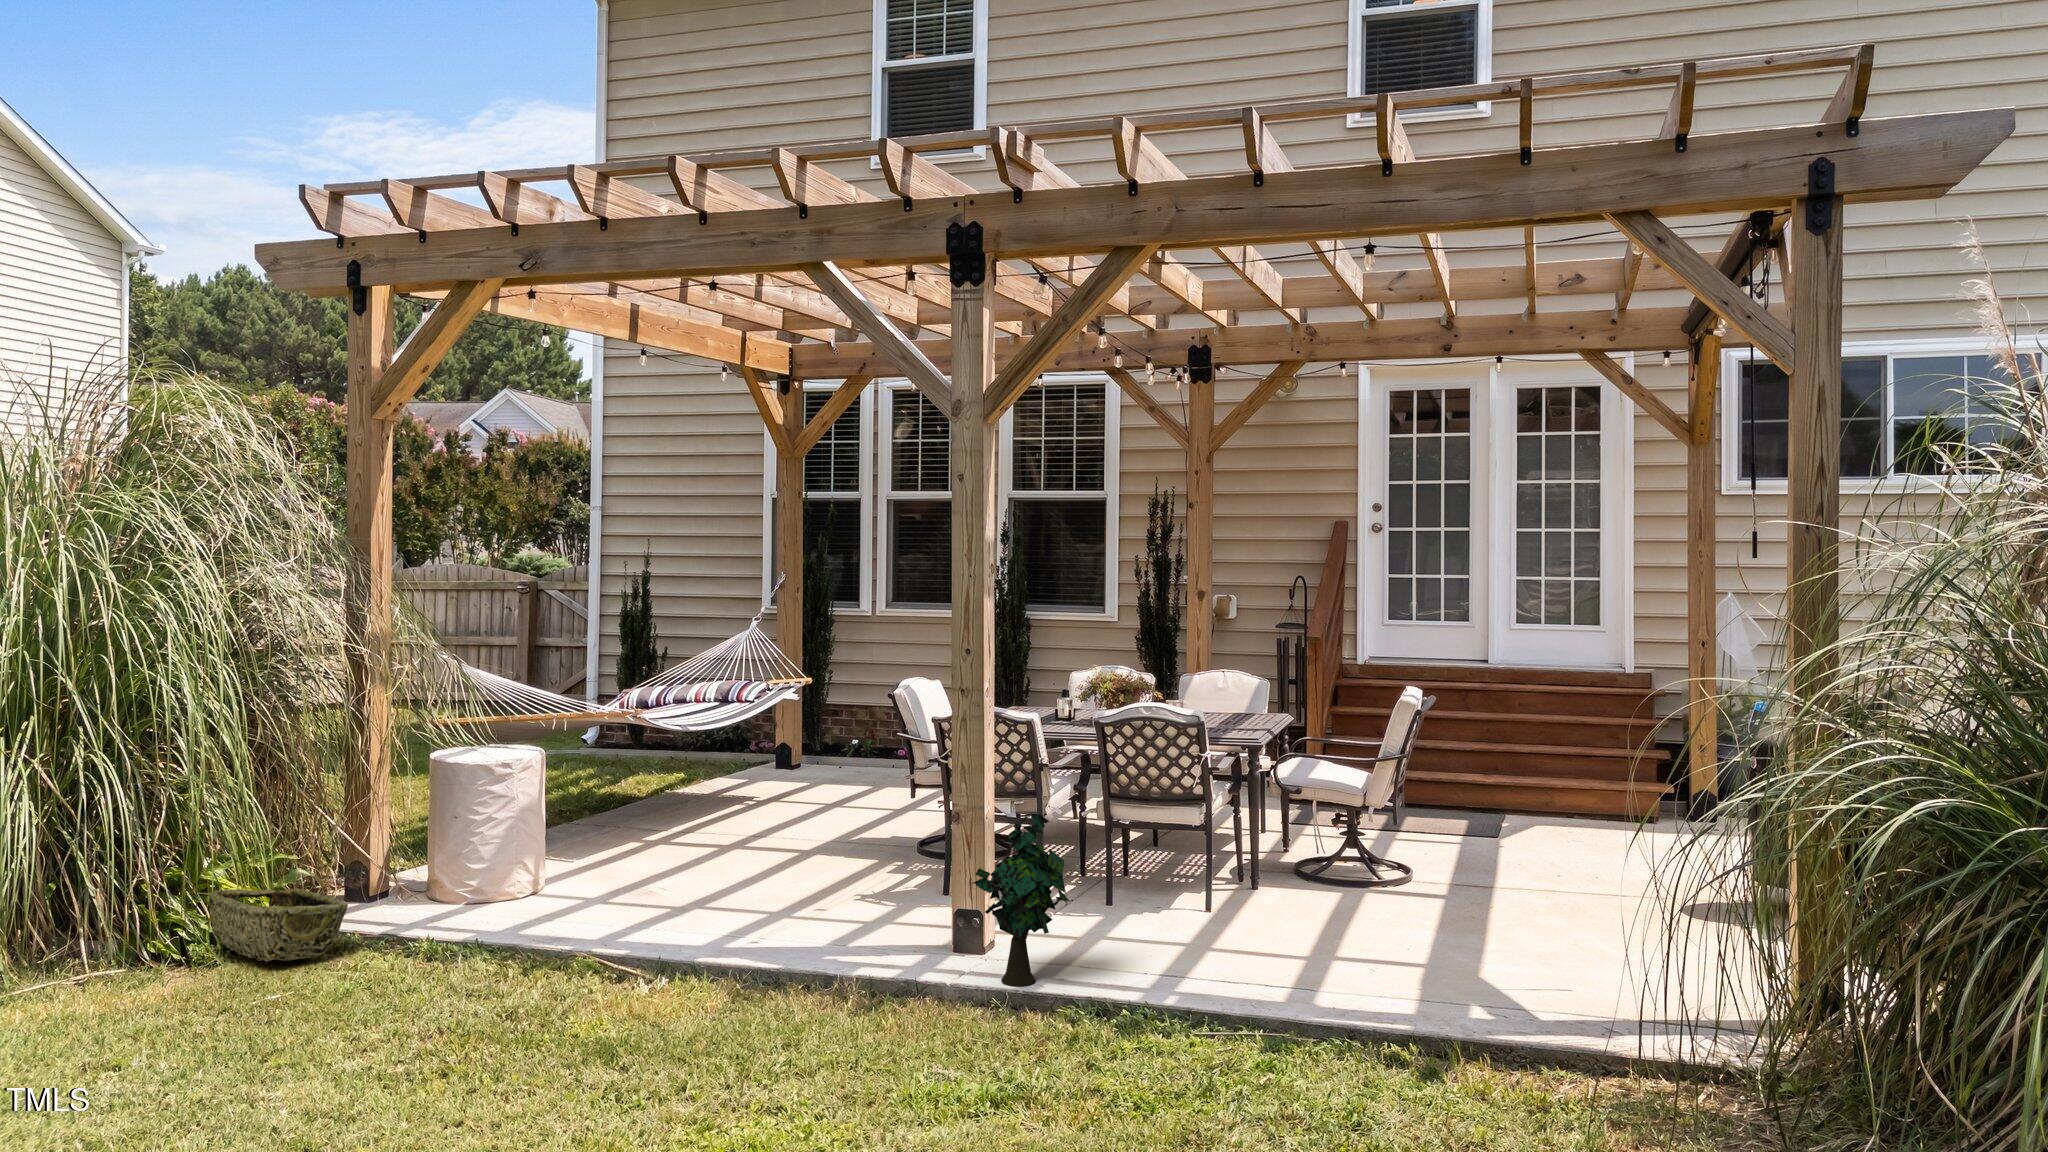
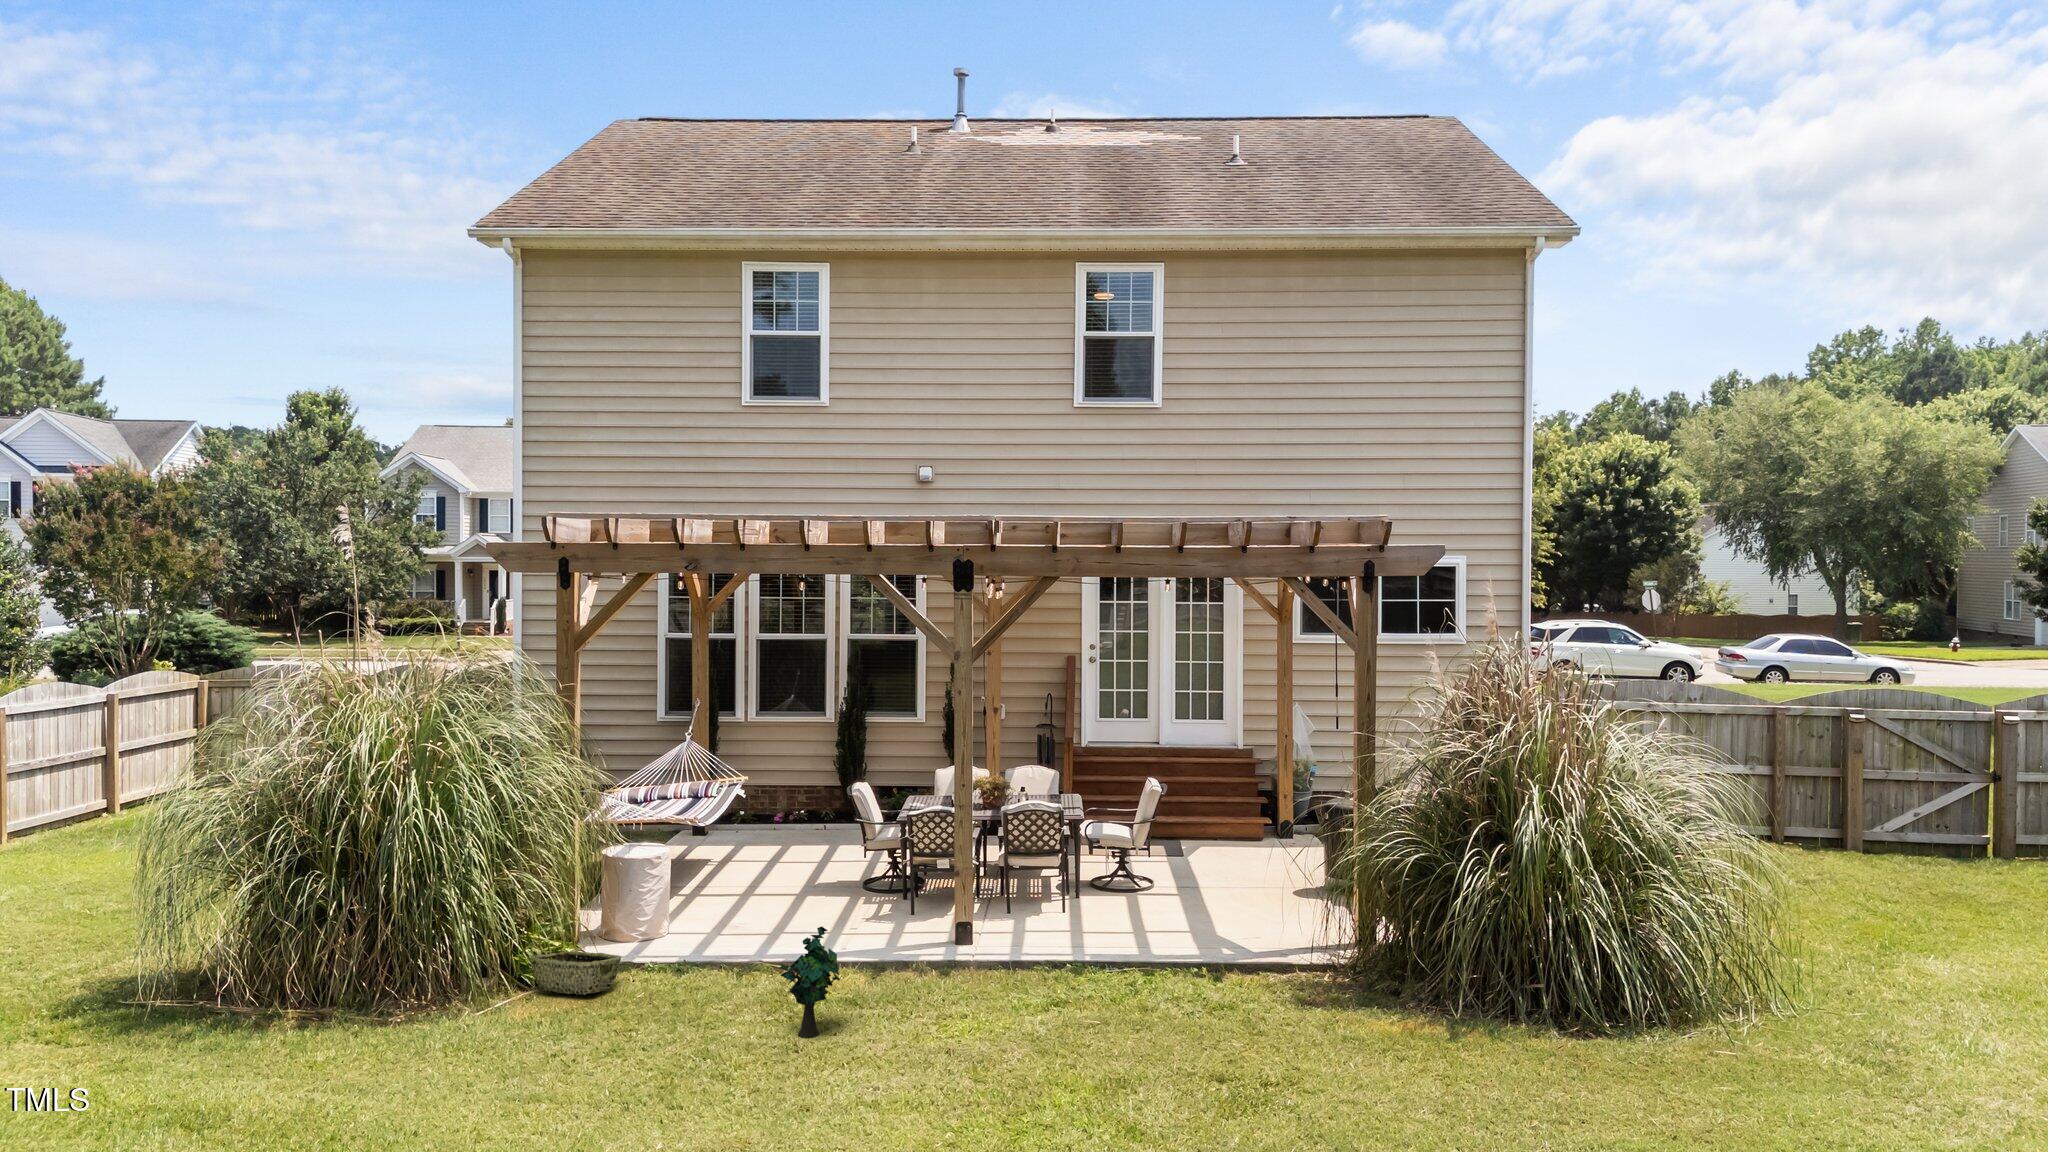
decorative plant: present [972,814,1069,986] -> present [780,927,840,1038]

